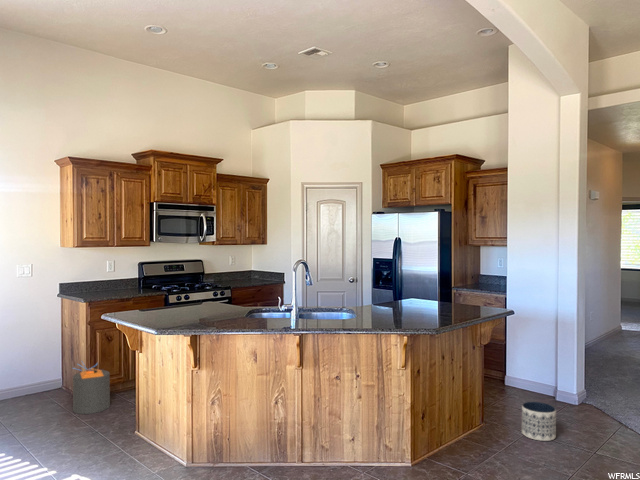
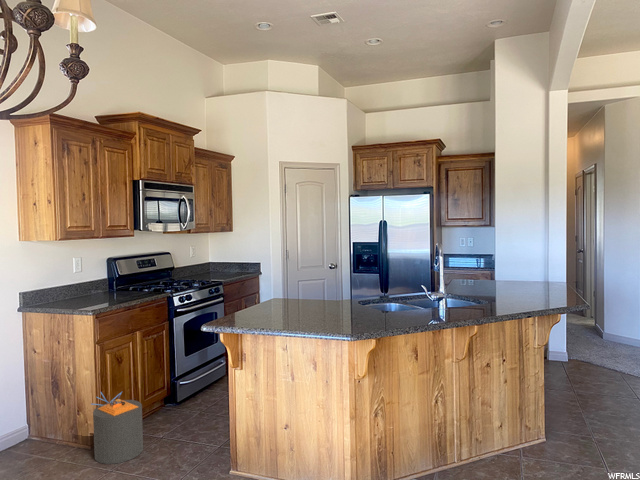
planter: present [522,402,556,441] -> none [571,362,603,396]

